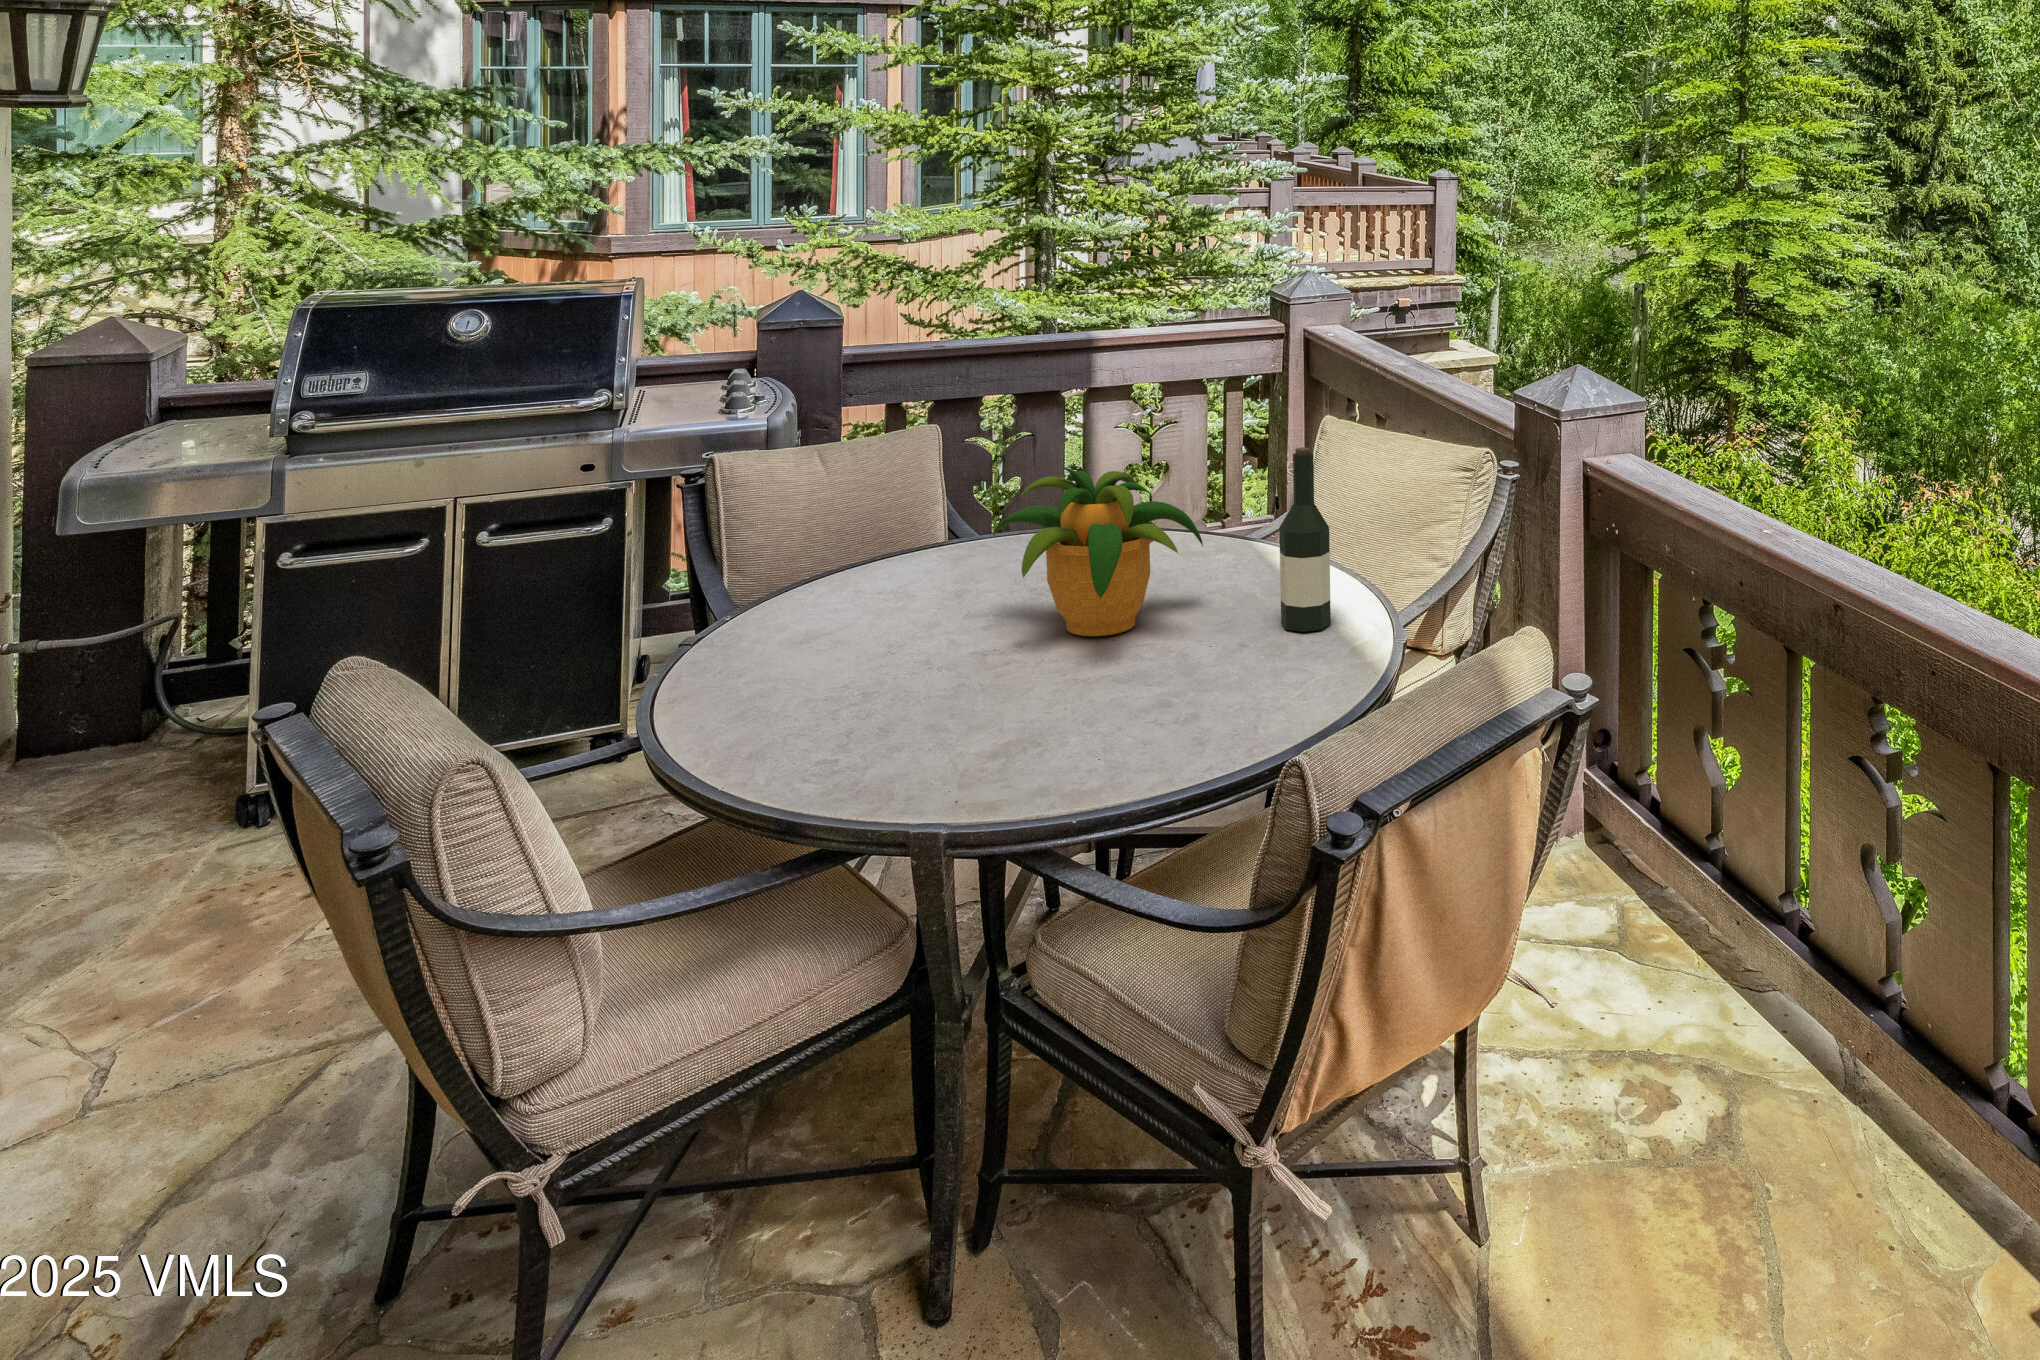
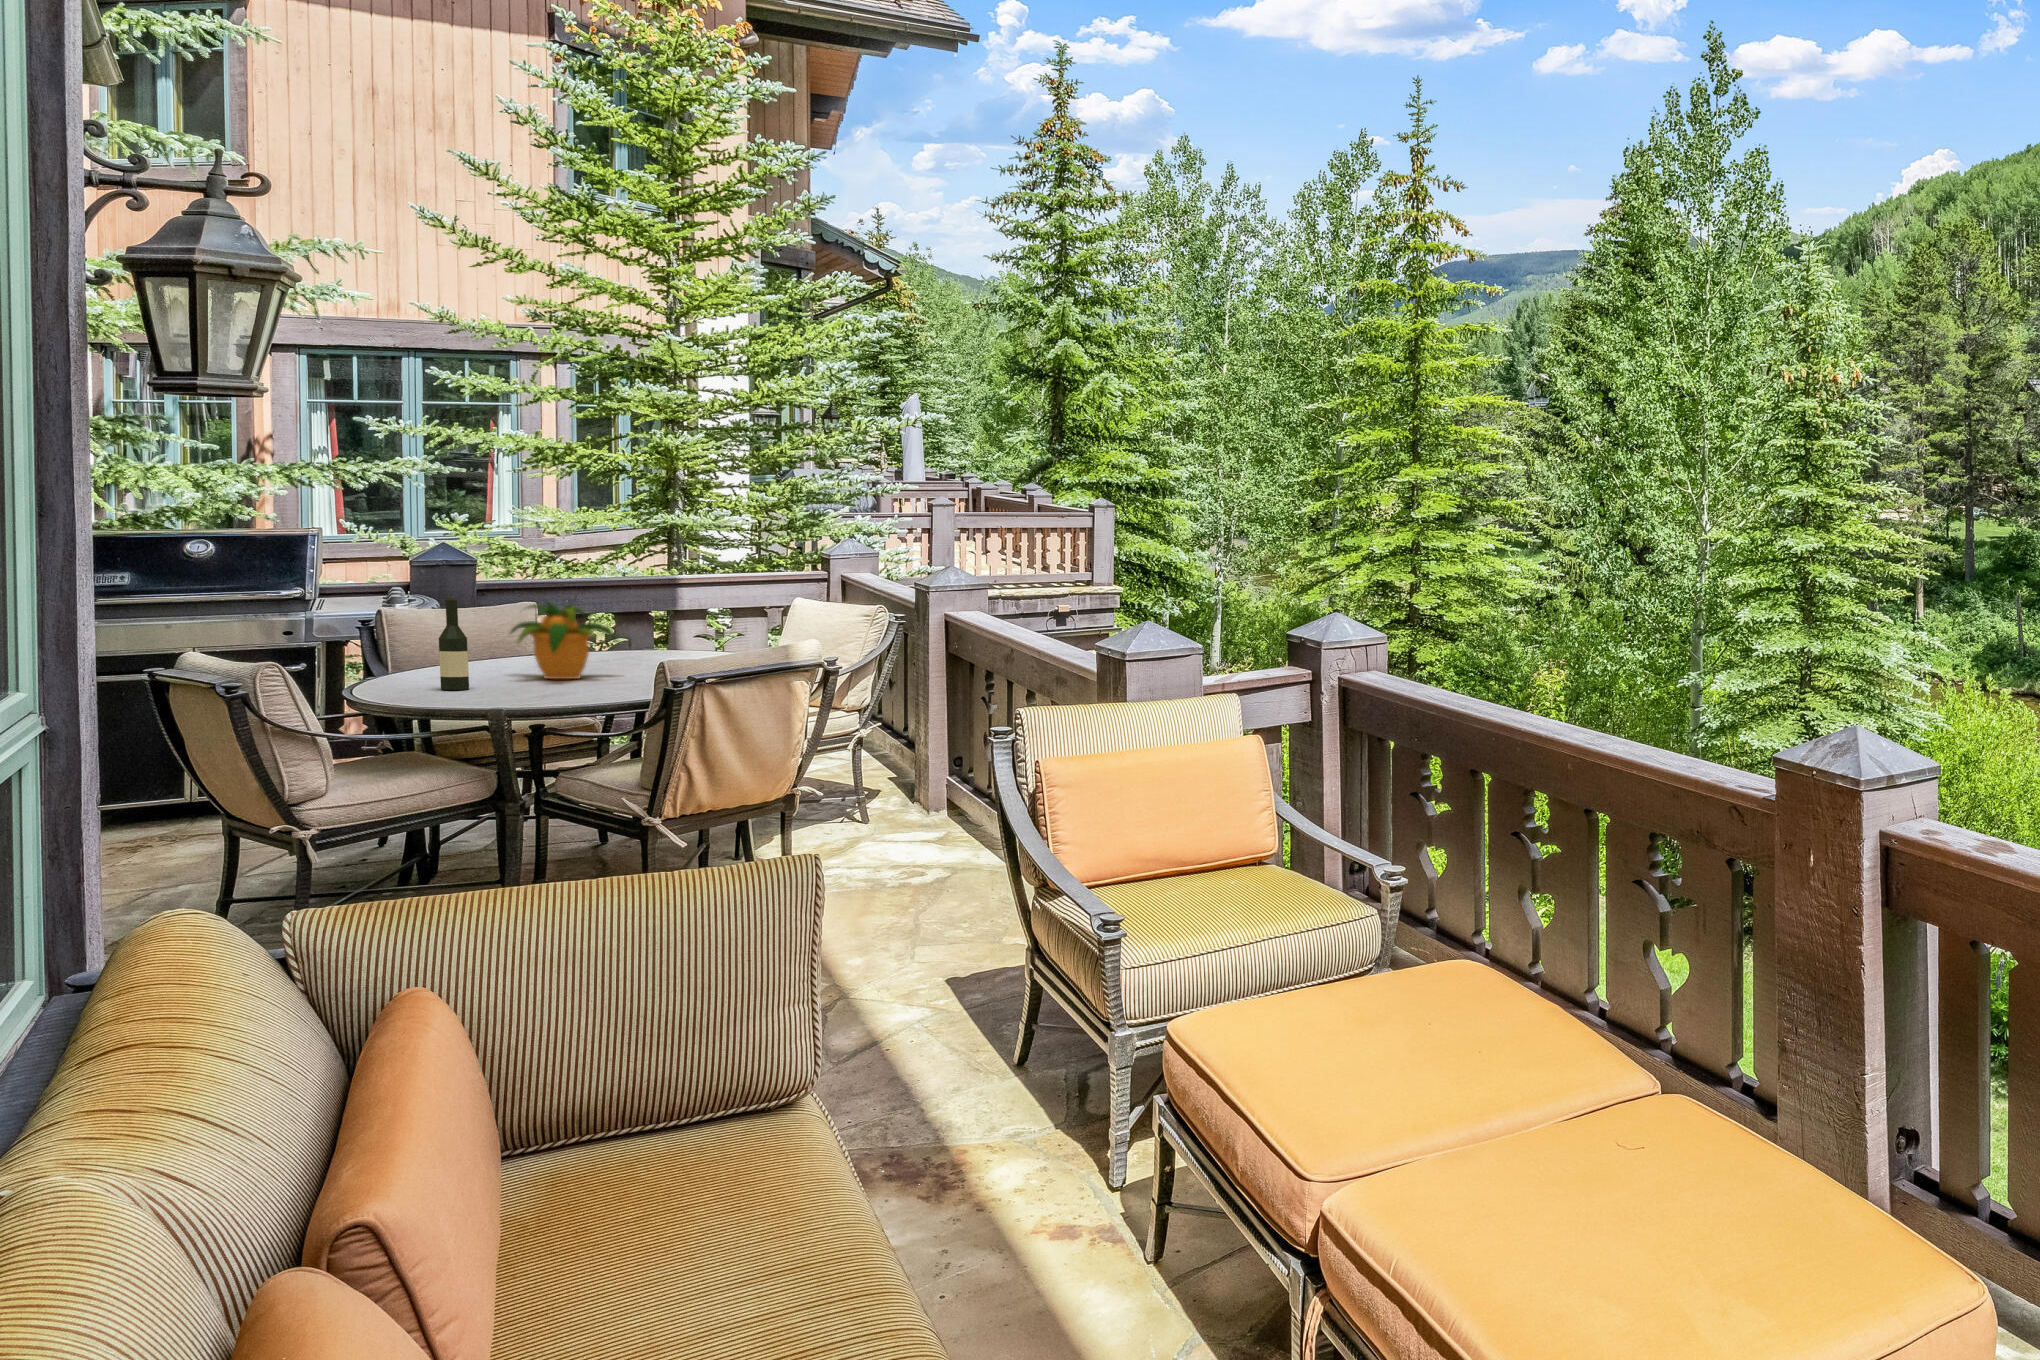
wine bottle: present [1279,448,1331,632] -> present [439,597,469,690]

